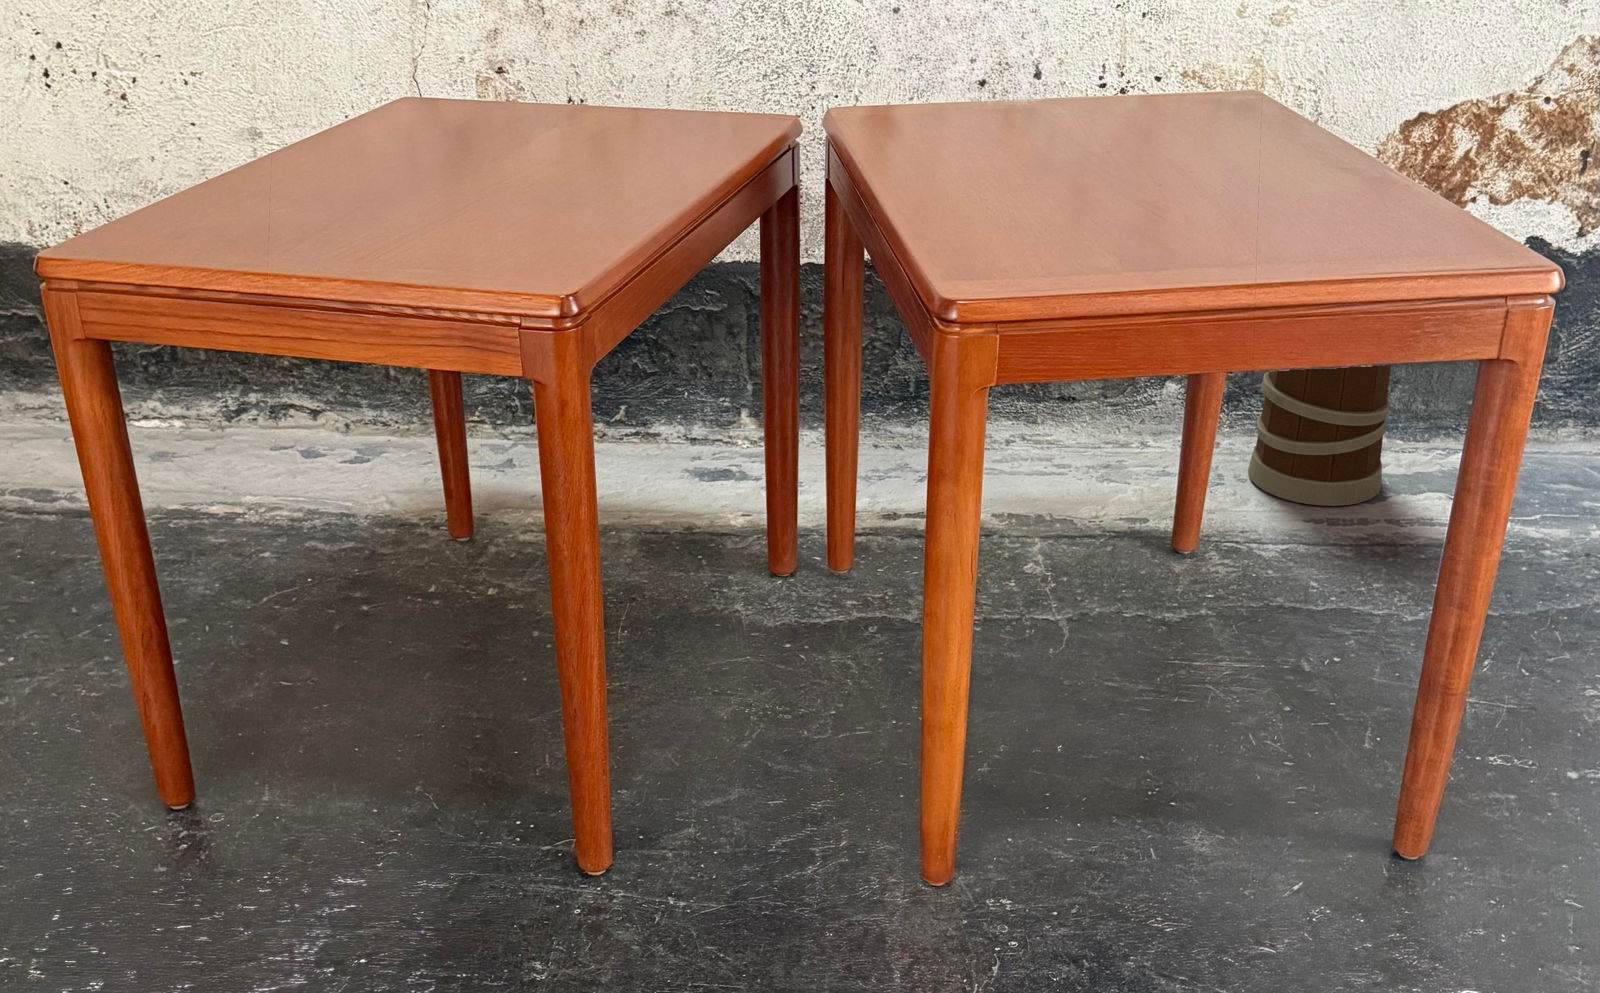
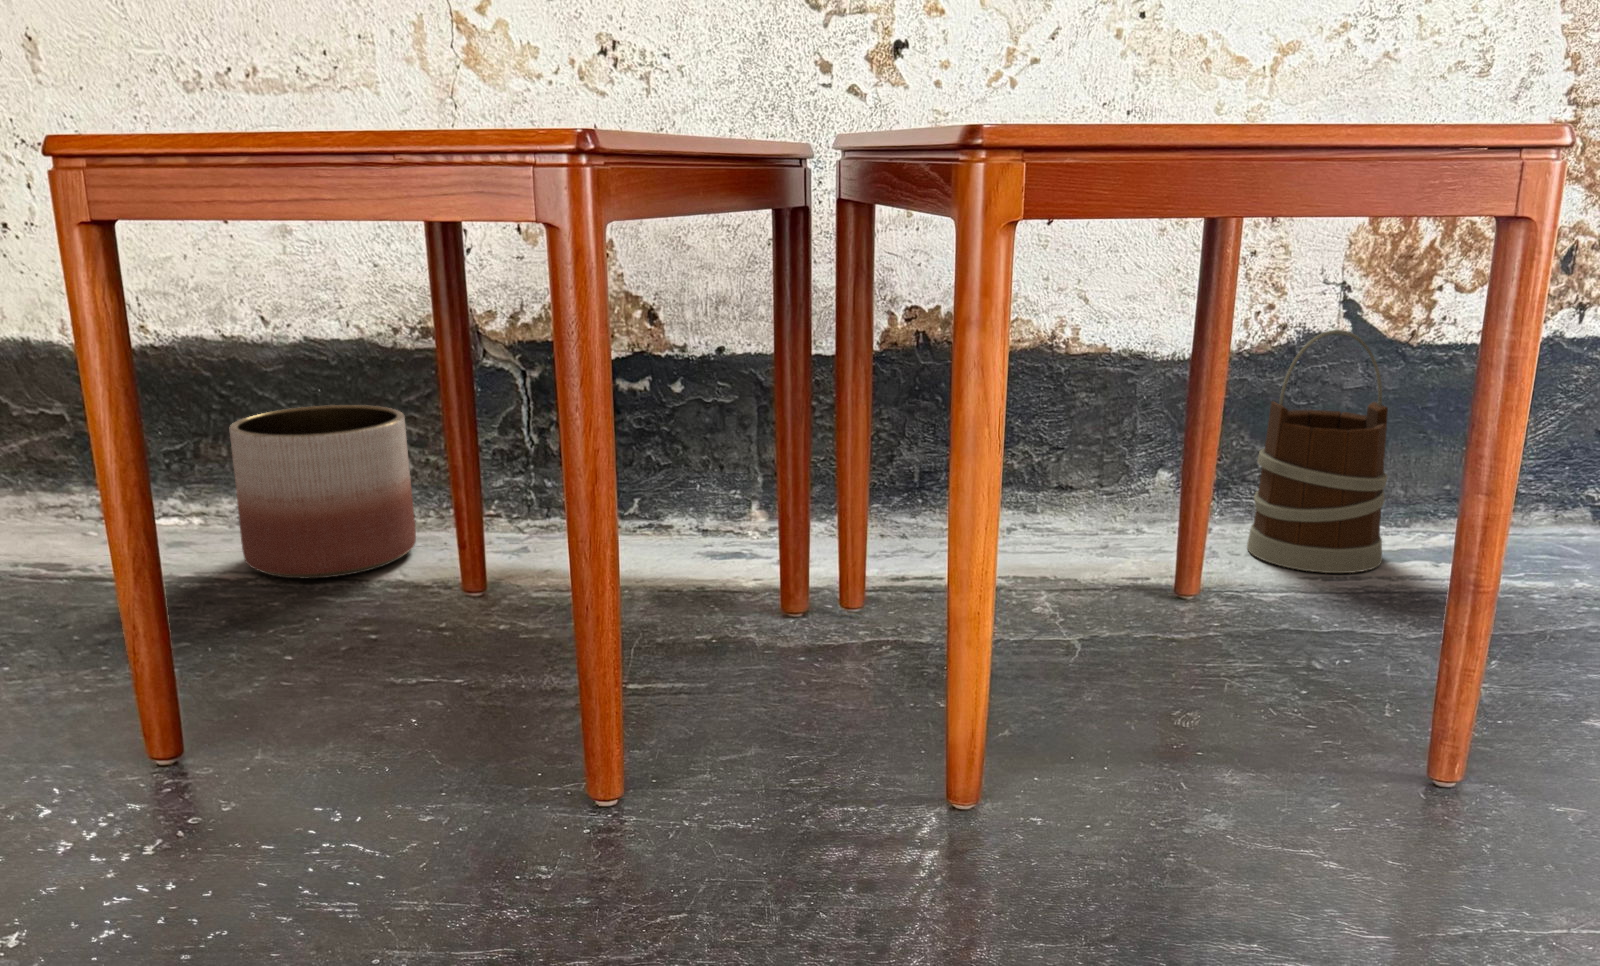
planter: none [216,314,403,502] -> present [230,405,416,578]

